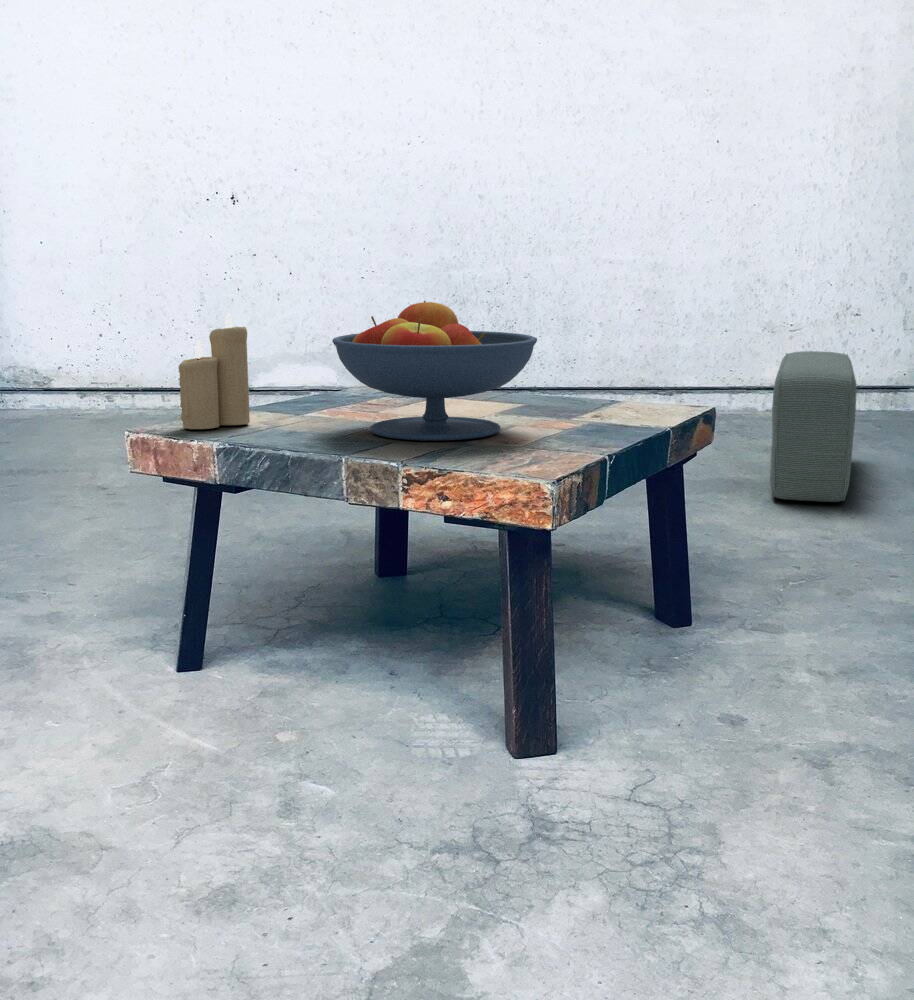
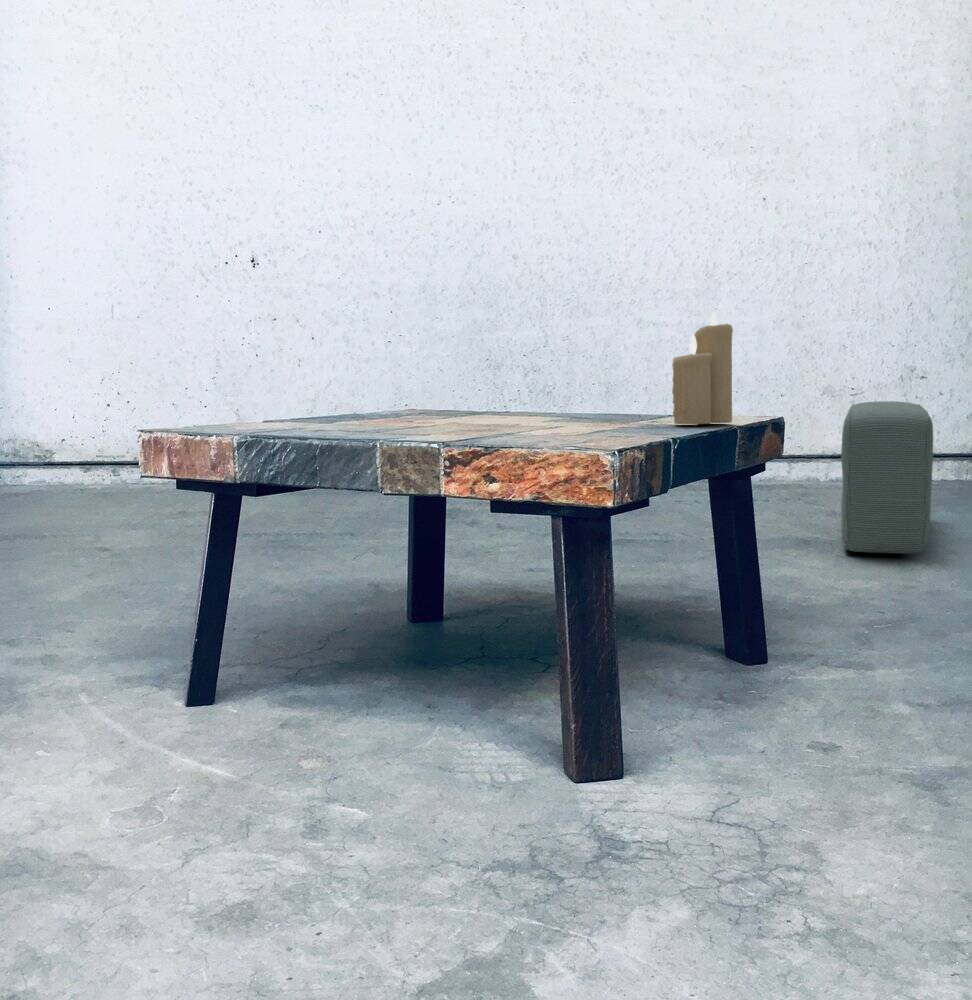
fruit bowl: present [332,301,537,441] -> none [365,294,591,435]
candle: present [178,313,250,429] -> present [672,312,733,424]

